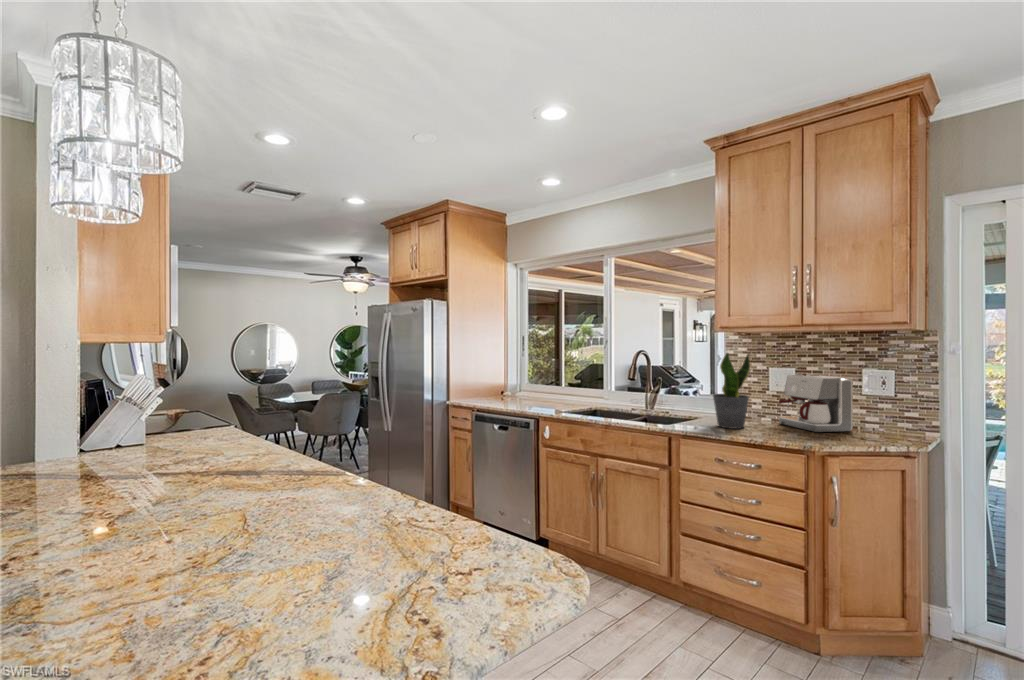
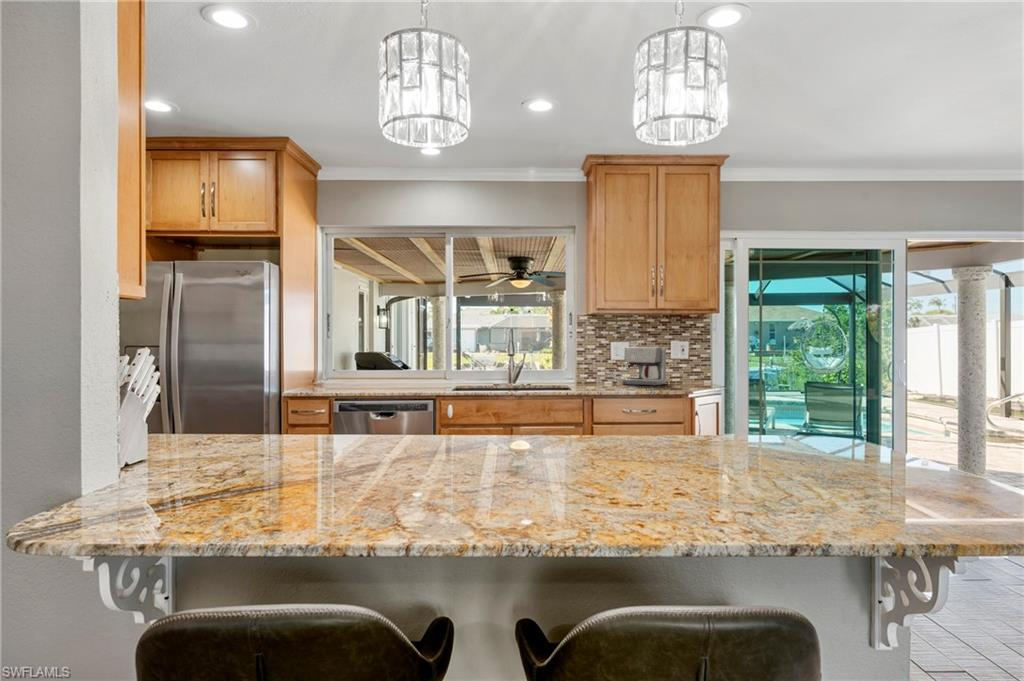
potted plant: present [713,353,750,429] -> none [592,328,619,388]

